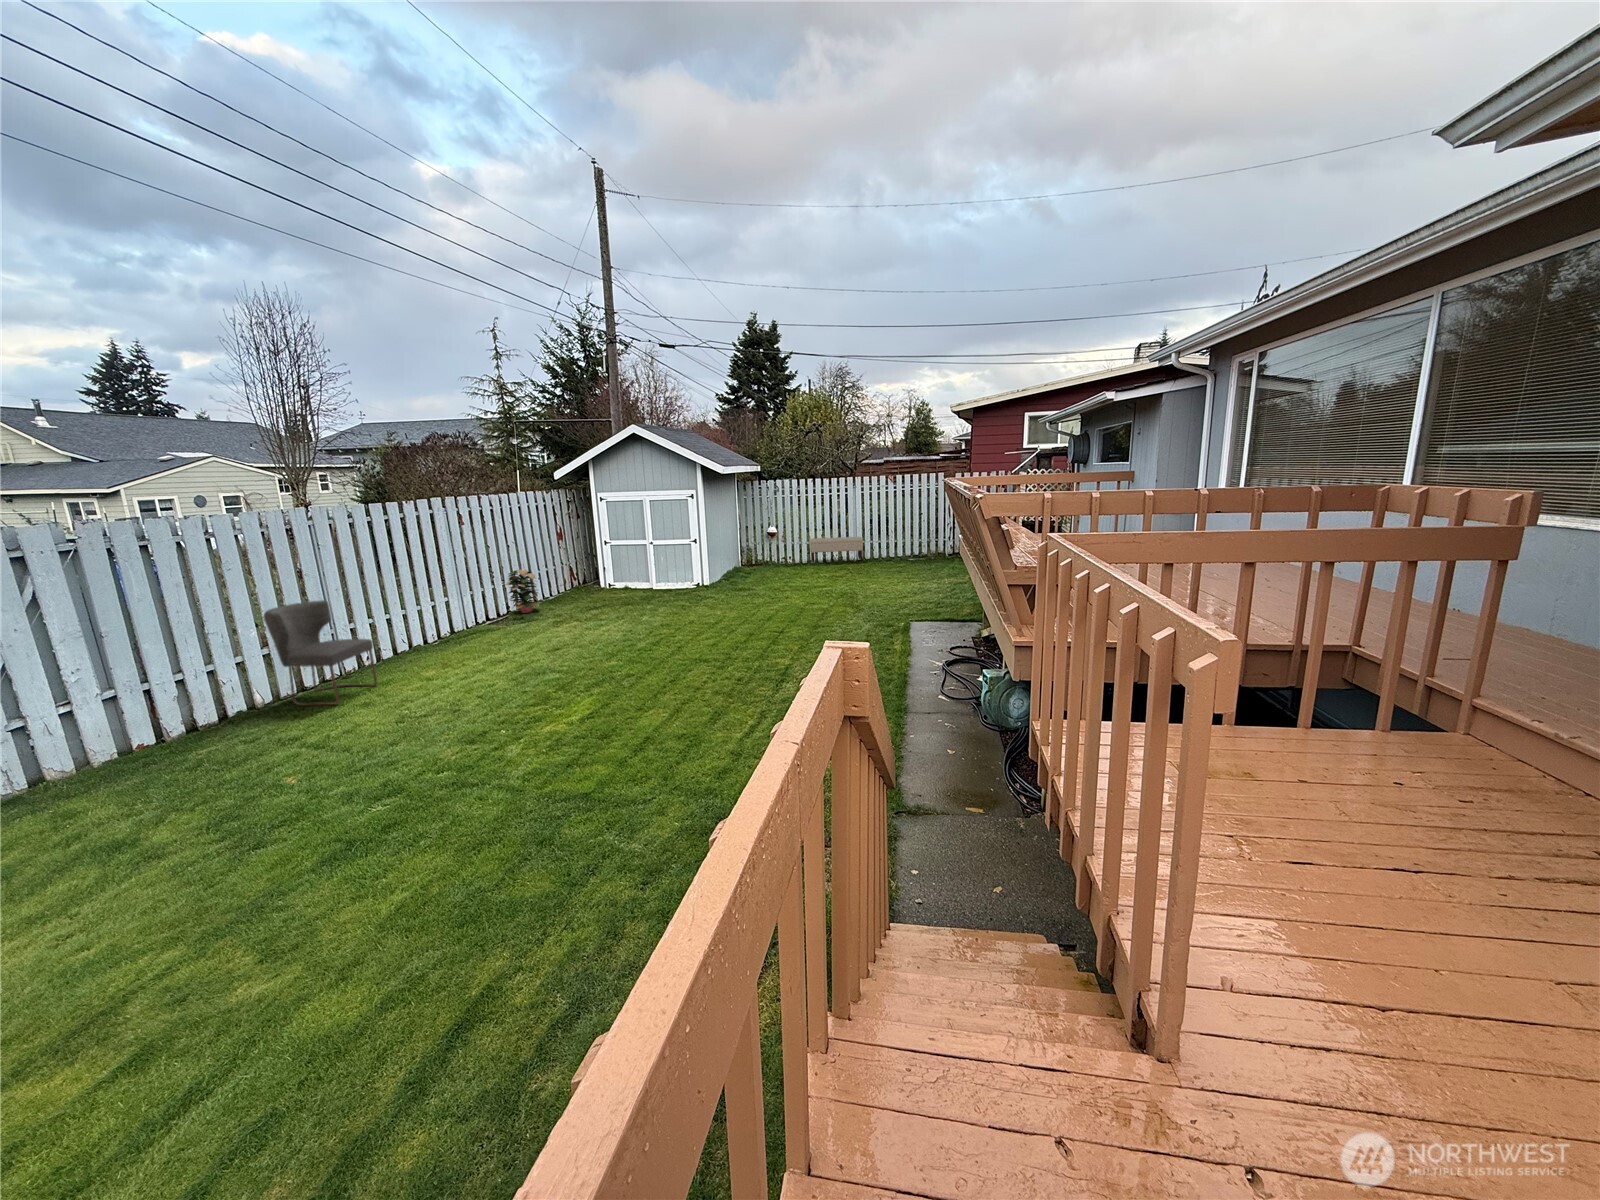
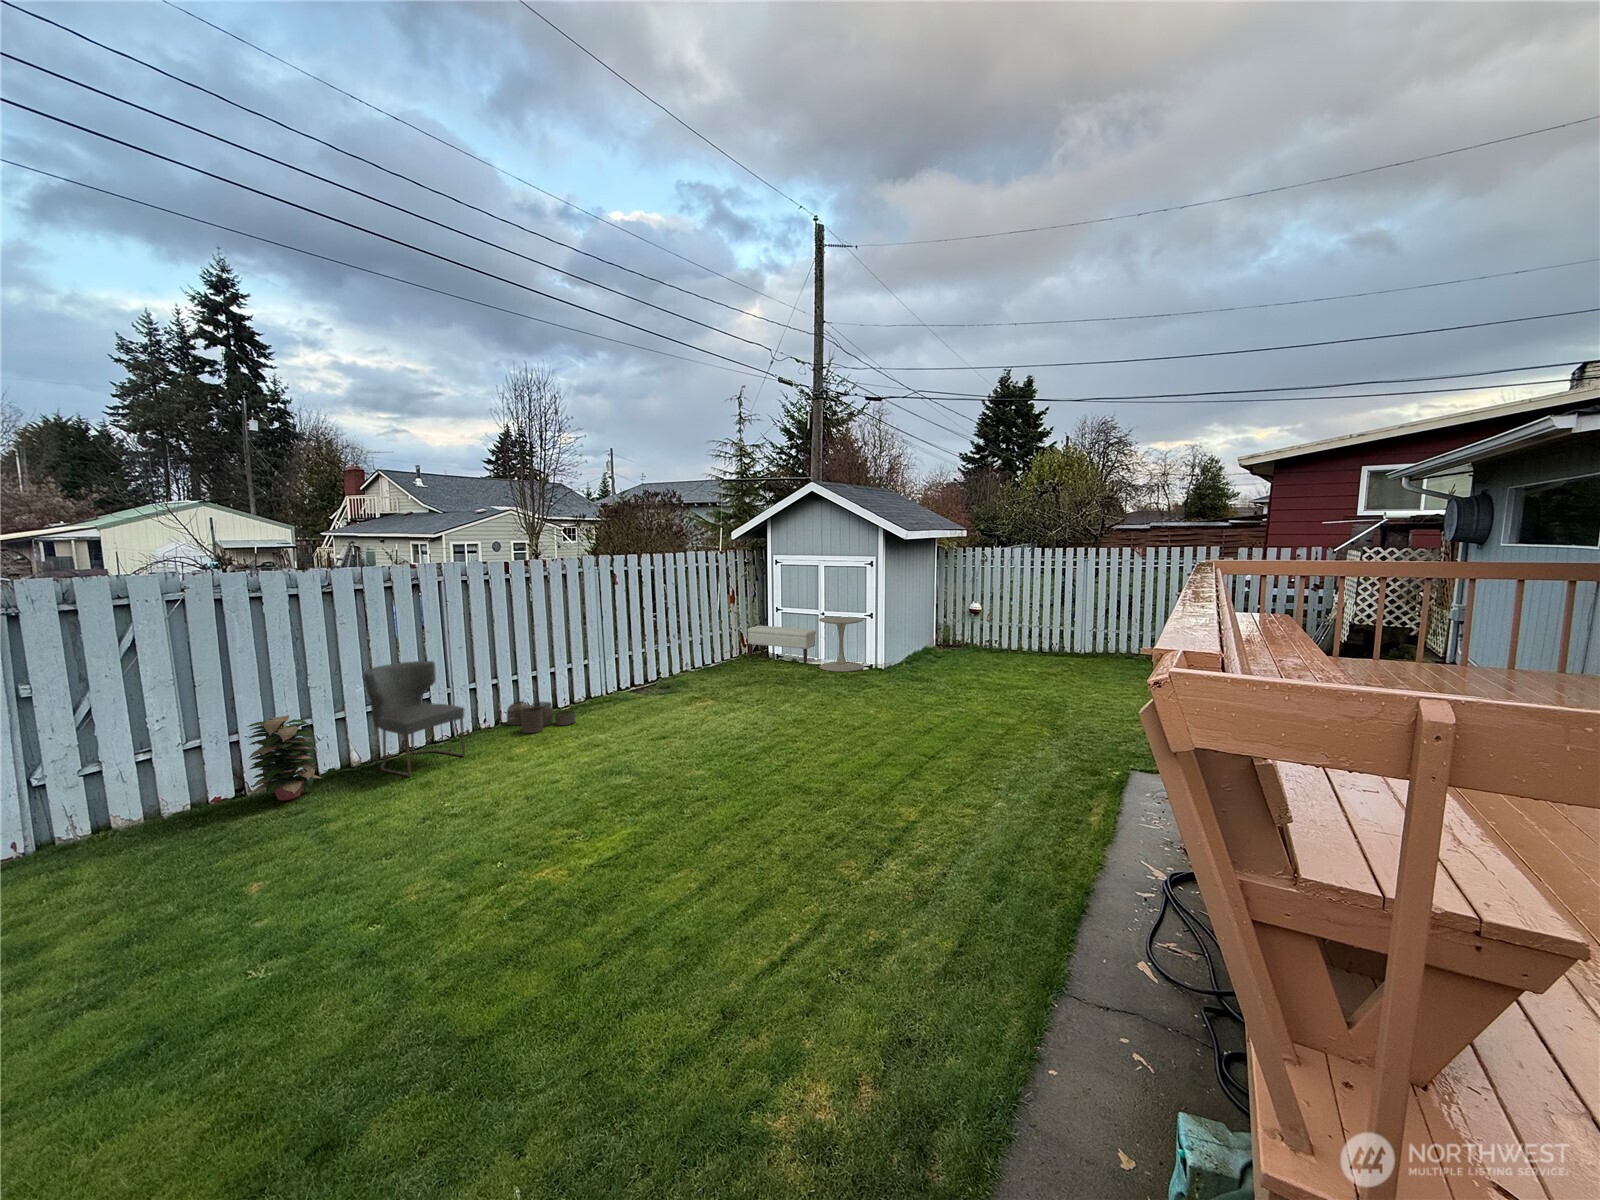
bench: present [810,537,863,563] -> present [748,626,816,663]
pedestal table: none [650,543,693,591] -> present [819,616,864,672]
decorative plant: present [505,569,539,613] -> present [248,715,322,800]
woven basket: none [387,633,462,663] -> present [507,701,576,733]

